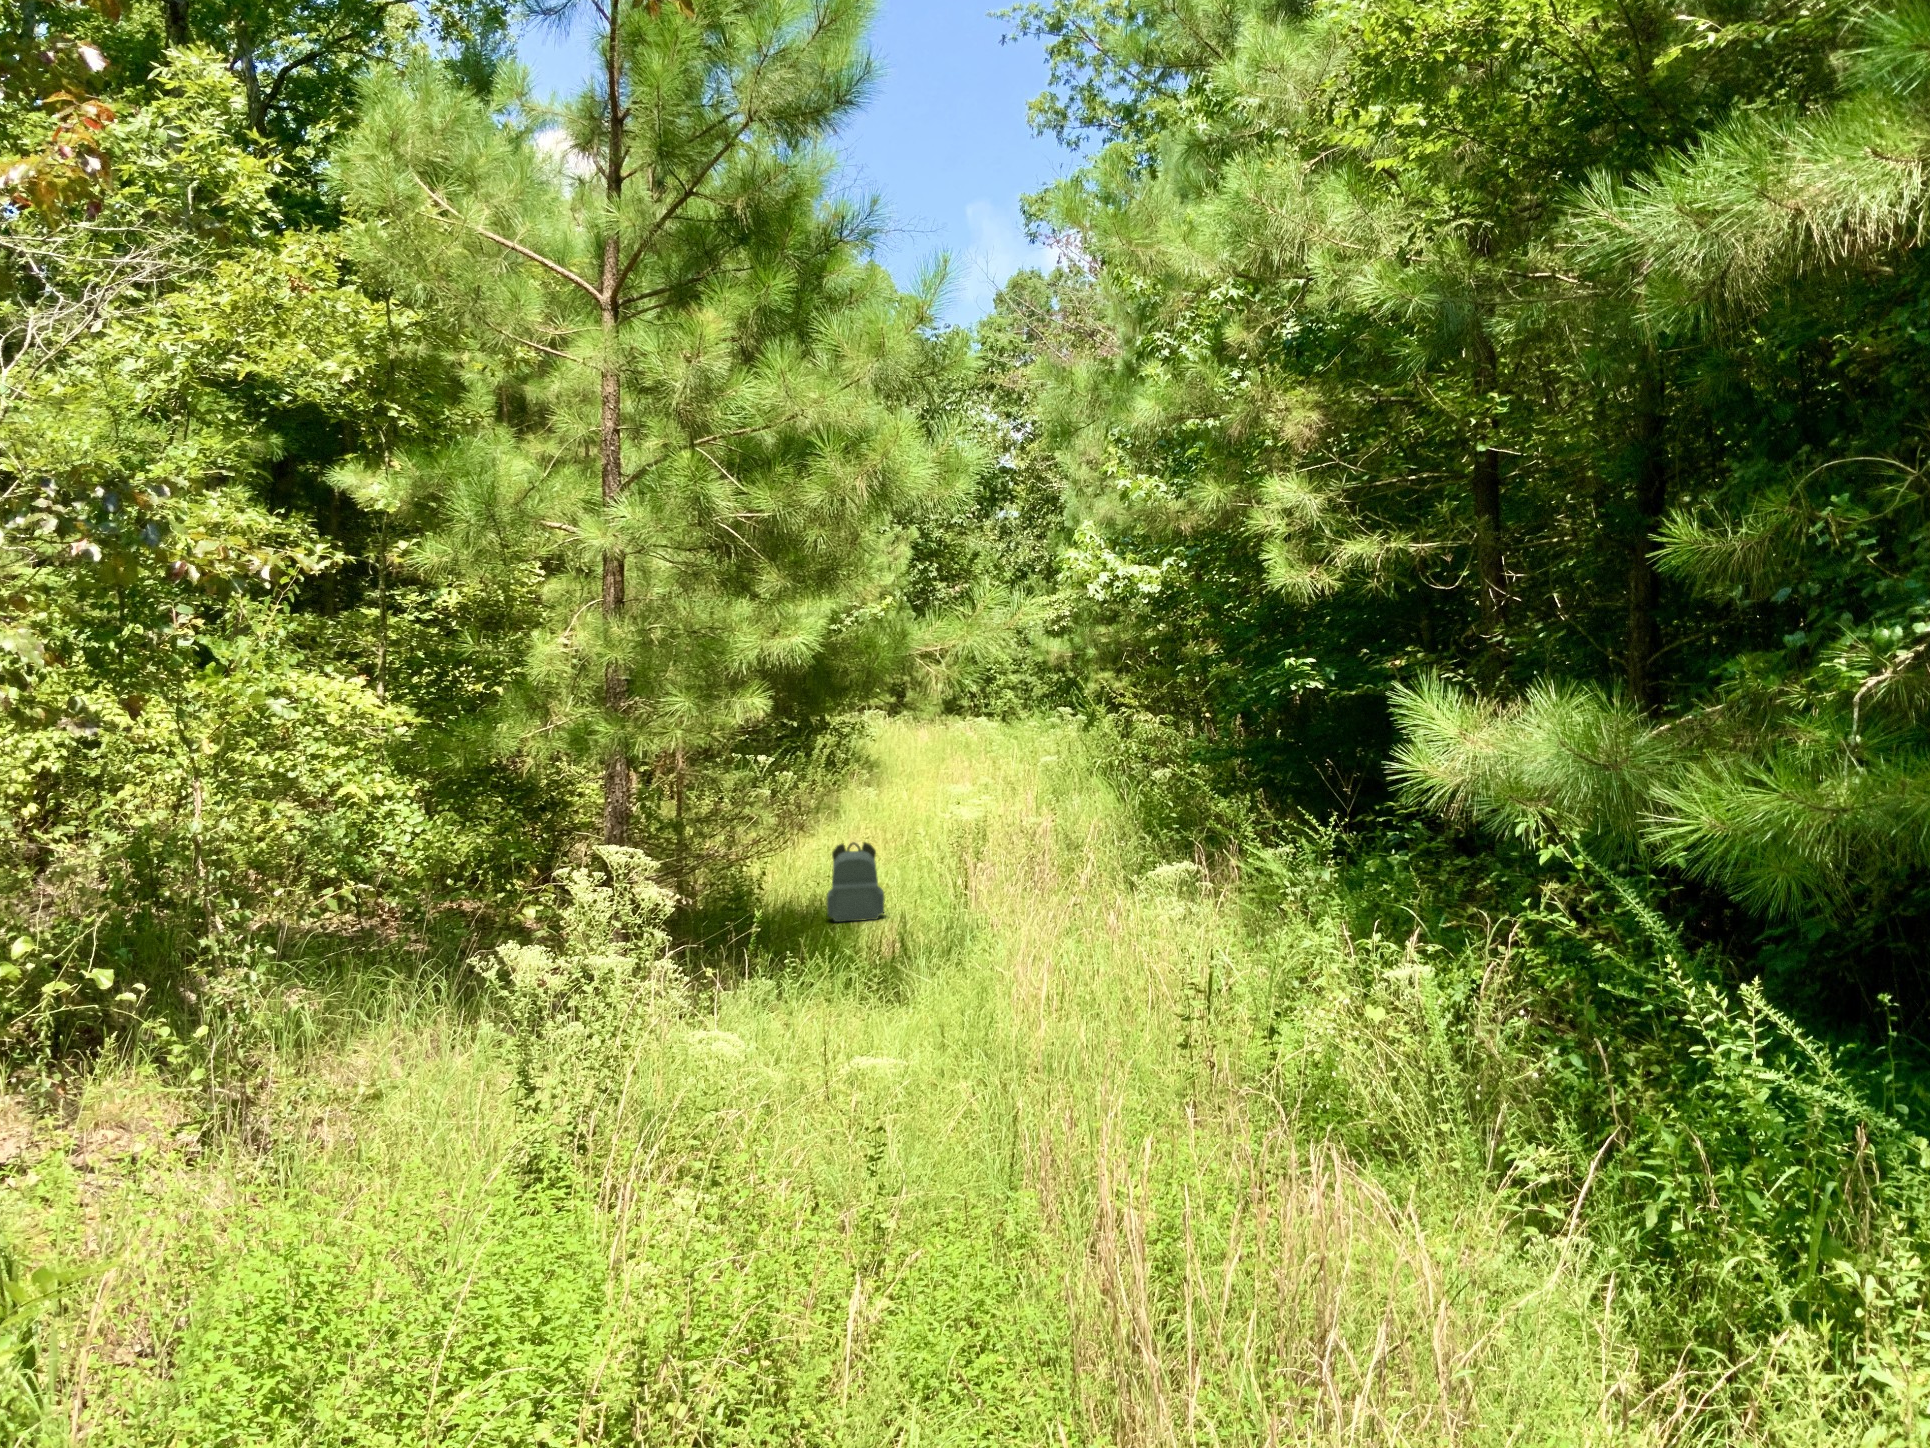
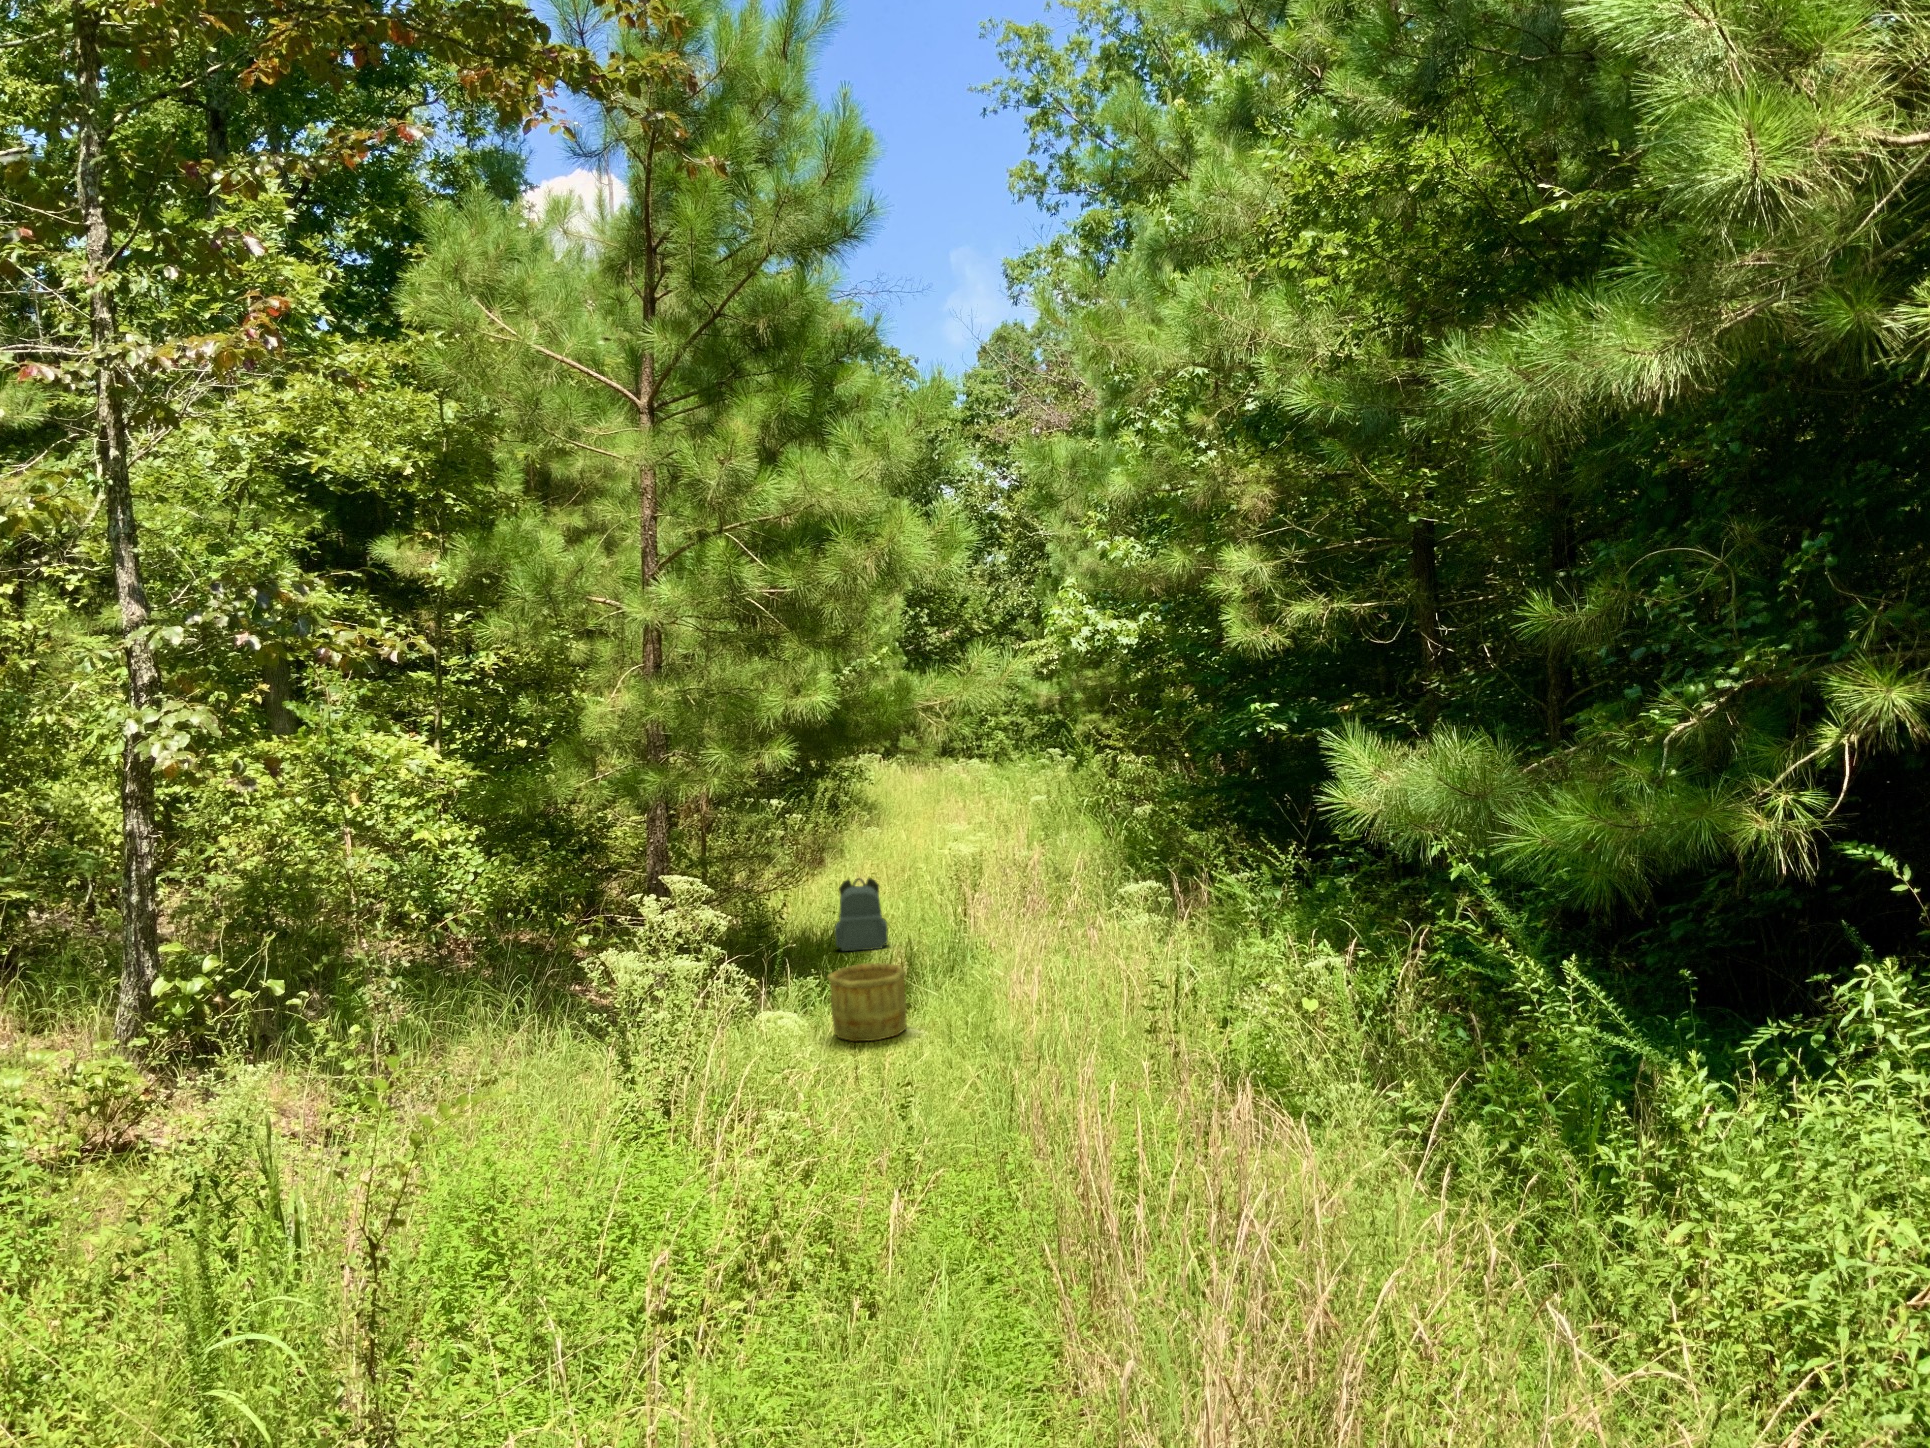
wooden bucket: none [812,942,902,1032] -> present [828,963,906,1041]

